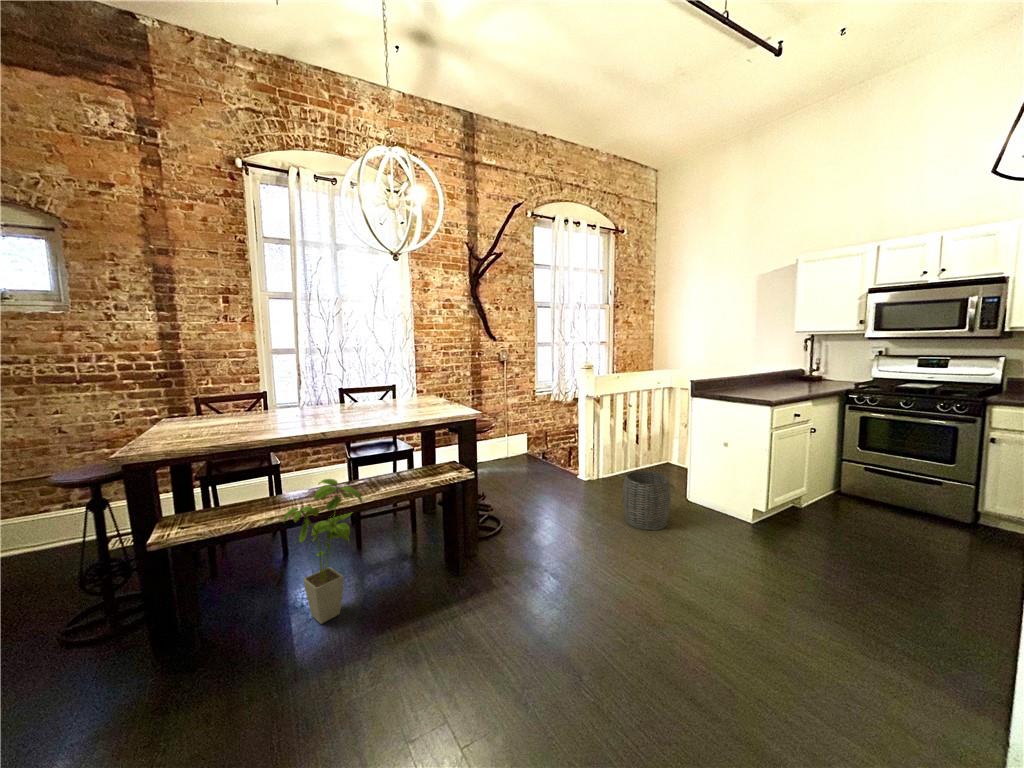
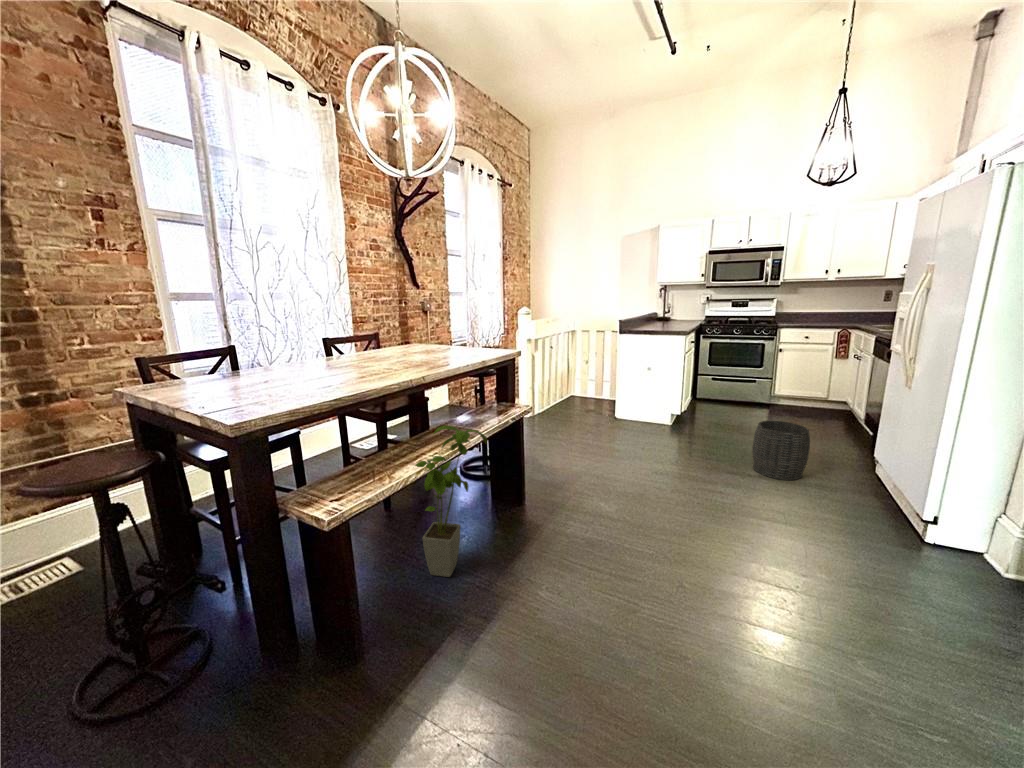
woven basket: present [622,471,671,530] -> present [752,421,810,480]

